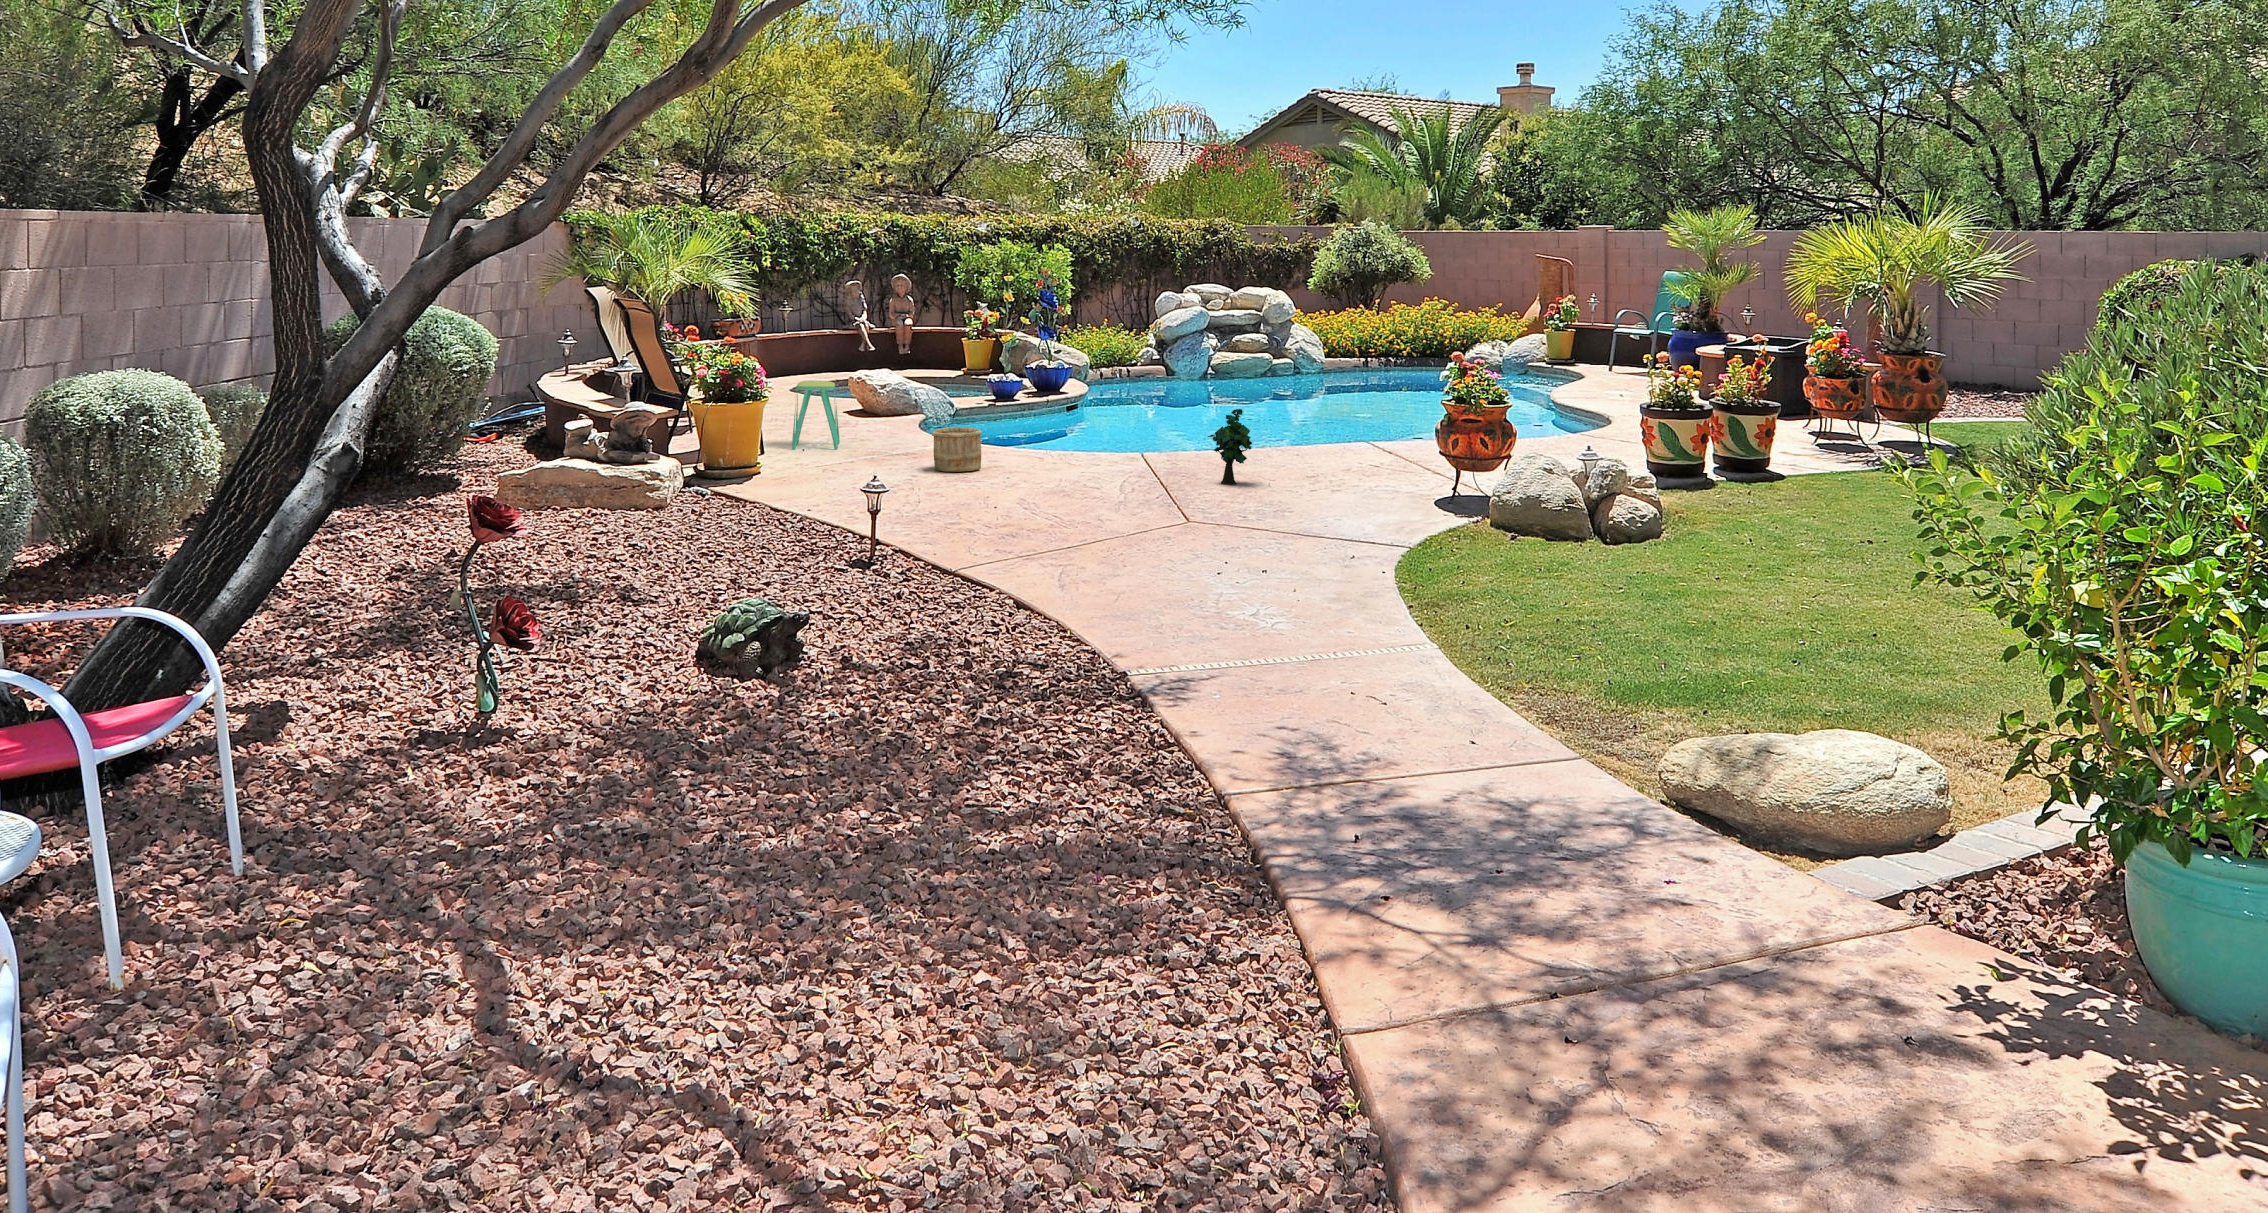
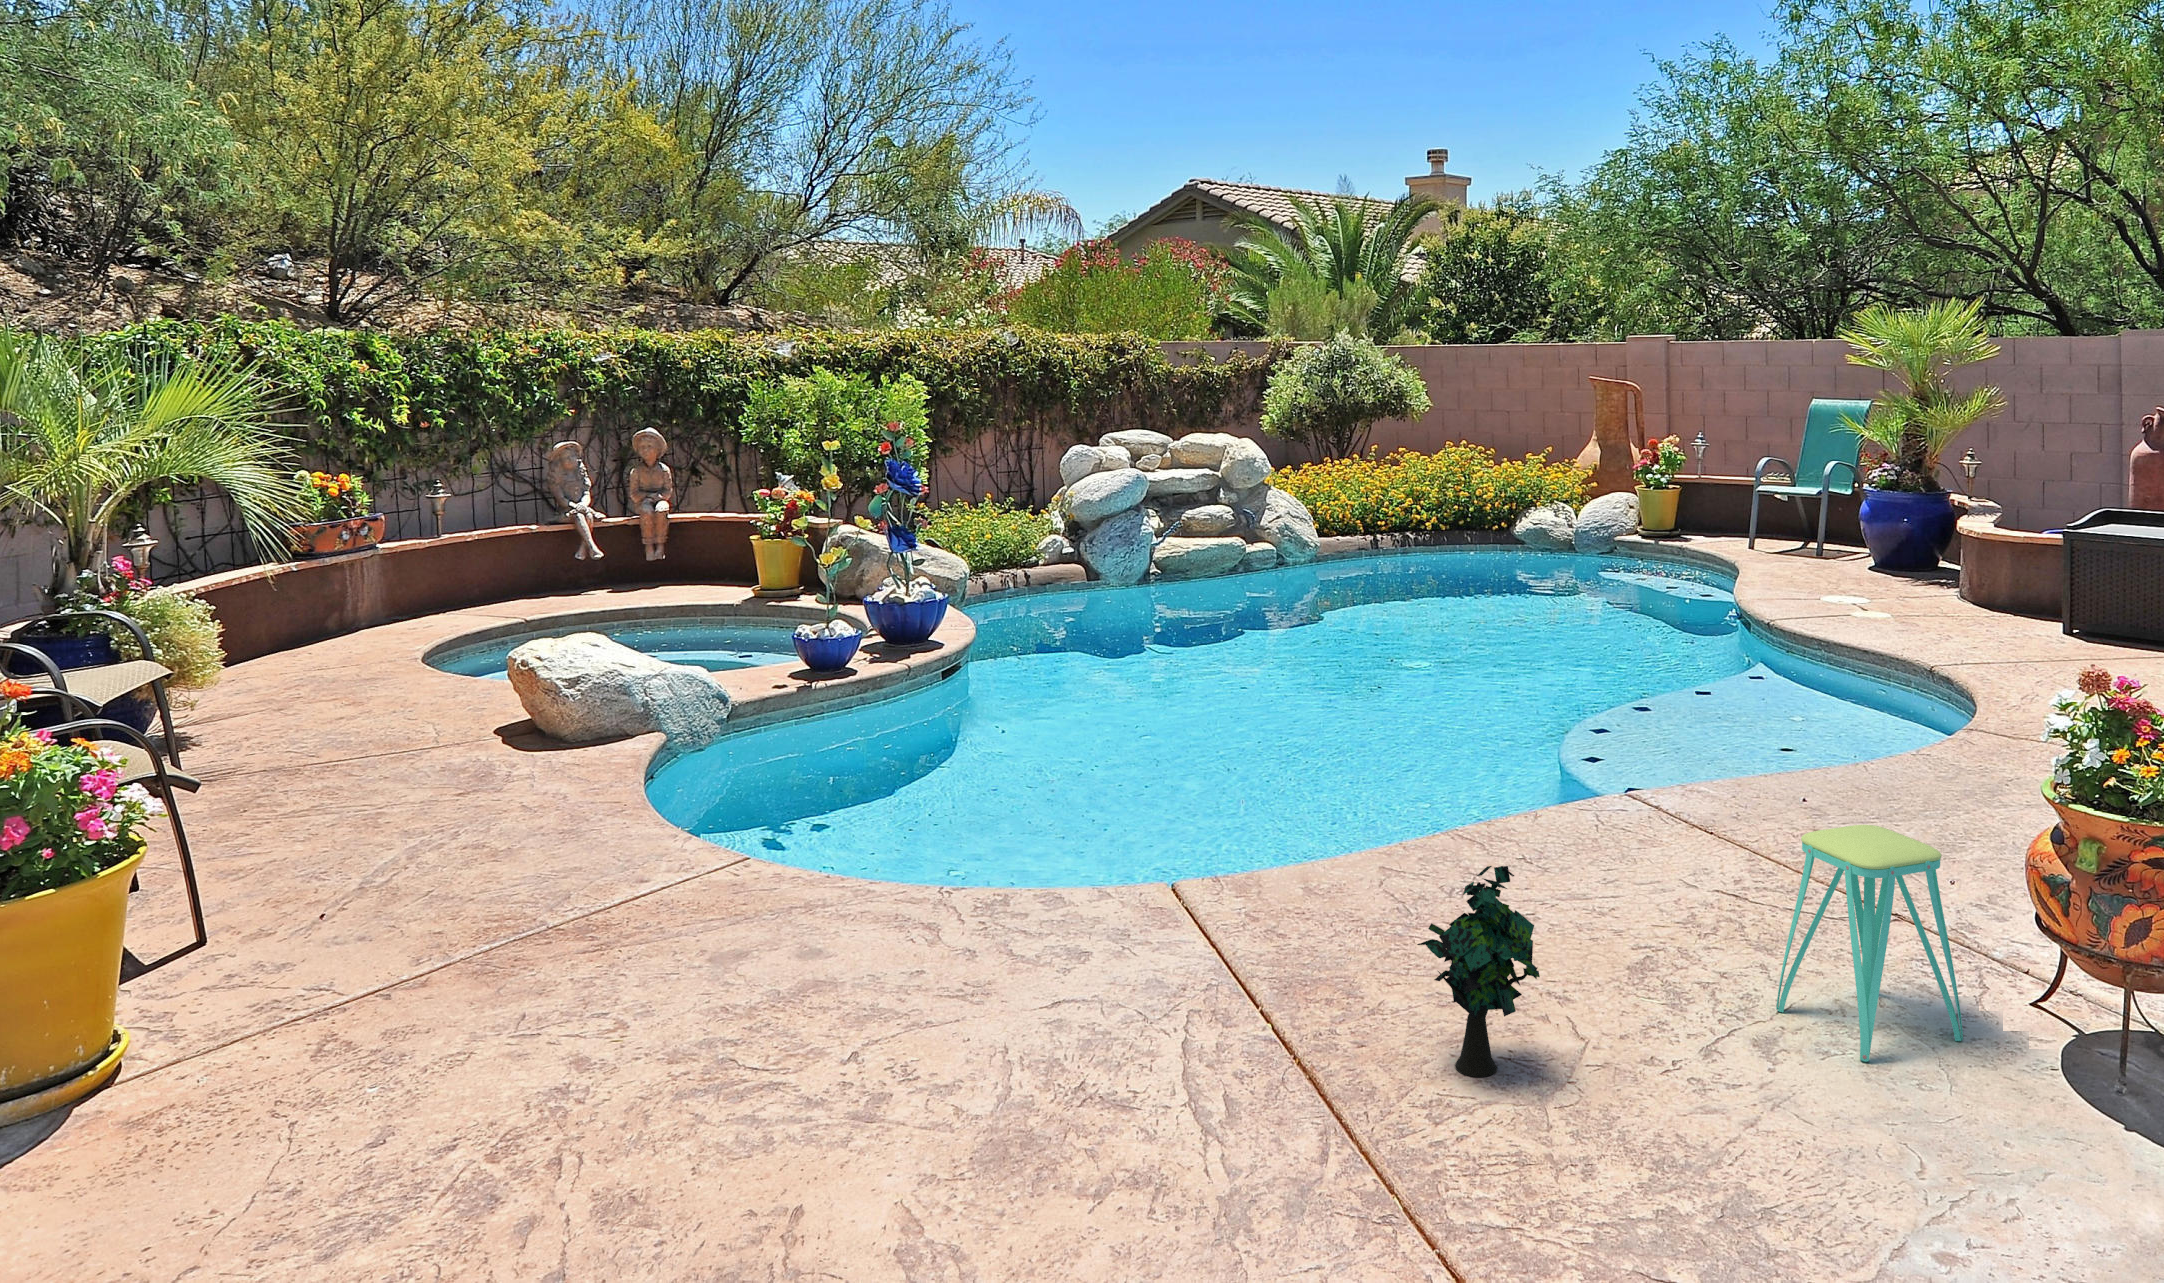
stool: present [792,380,840,450] -> present [1776,825,1963,1062]
wooden bucket: present [932,427,982,472] -> none [625,934,779,1098]

